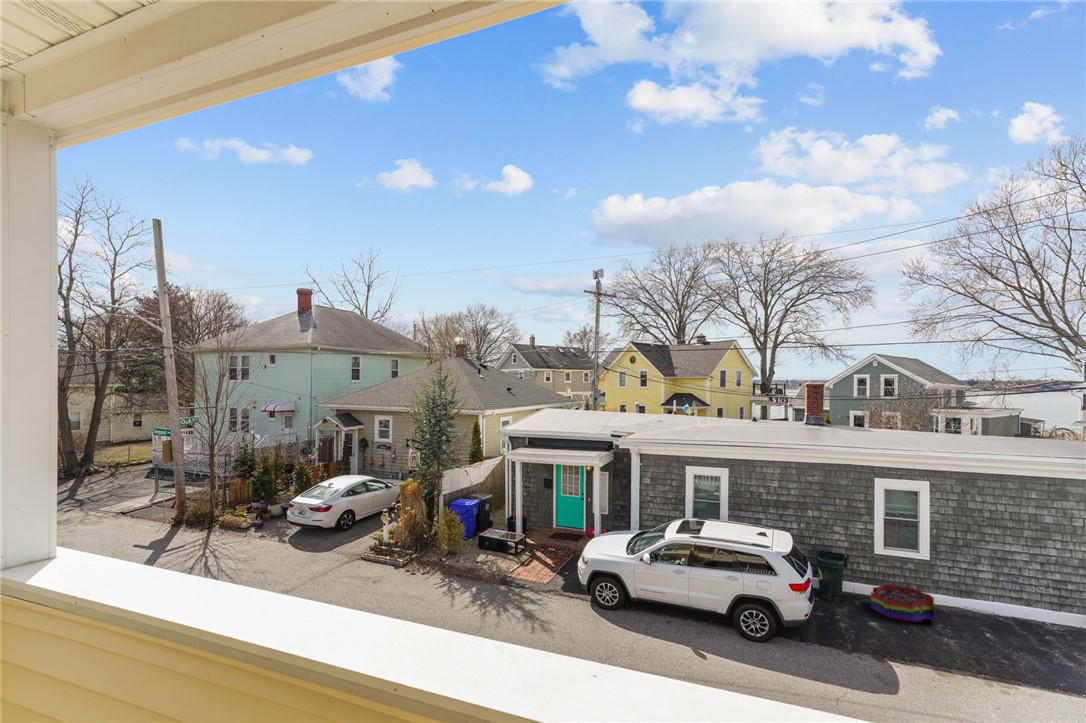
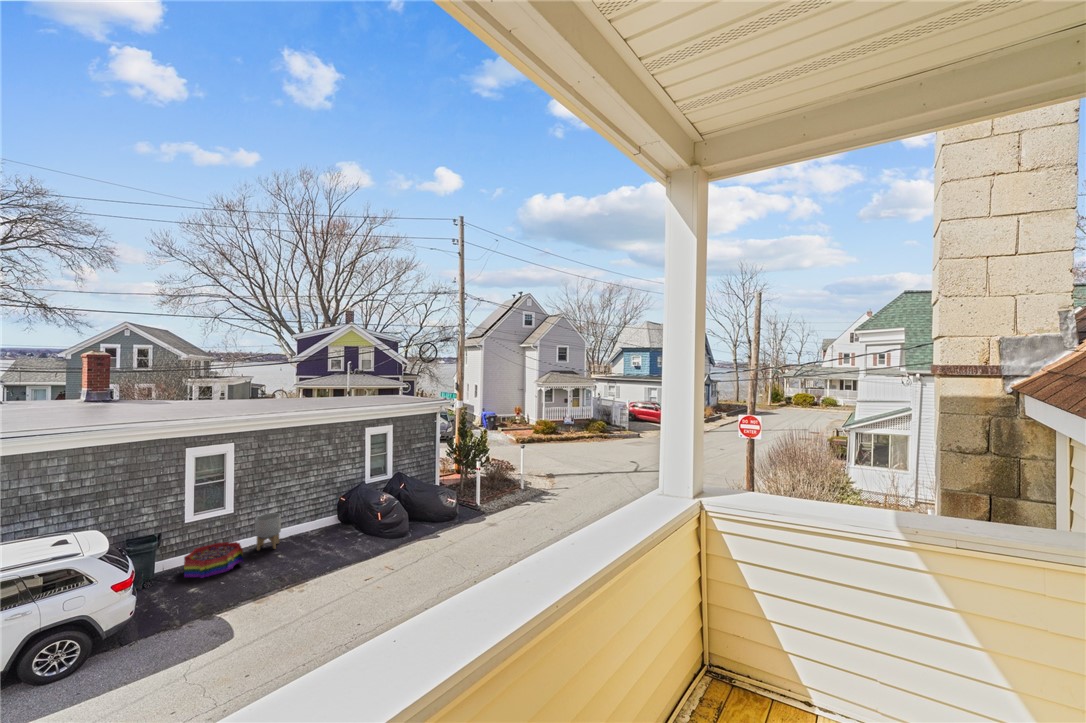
planter: none [957,575,994,624] -> present [255,513,281,550]

